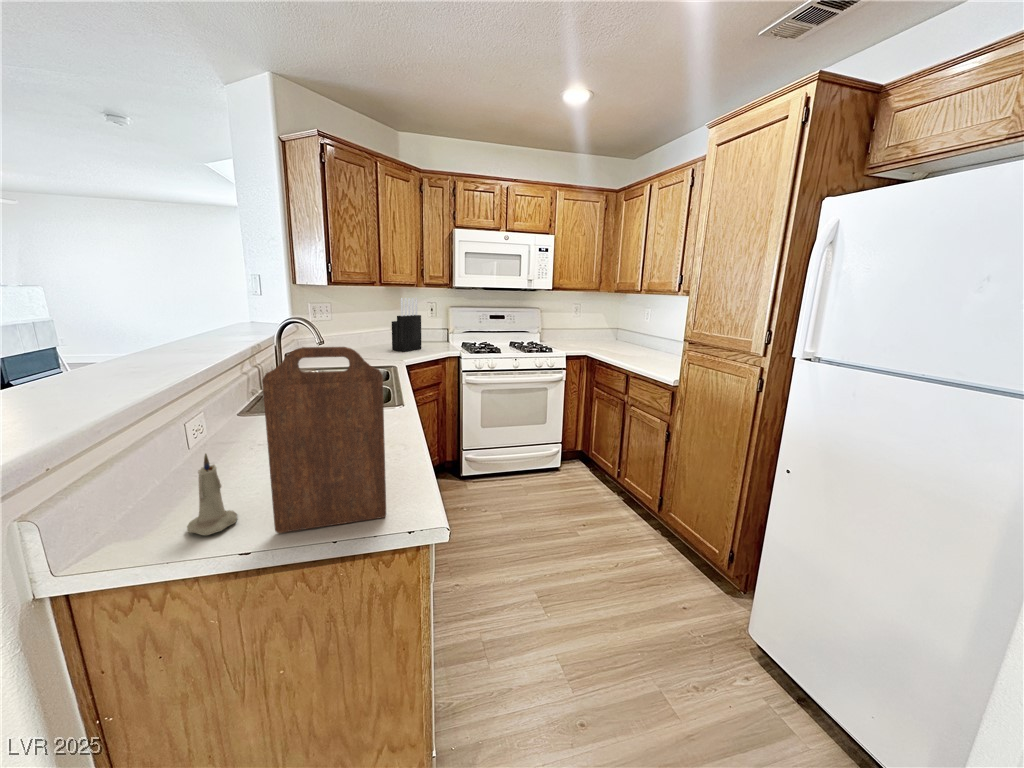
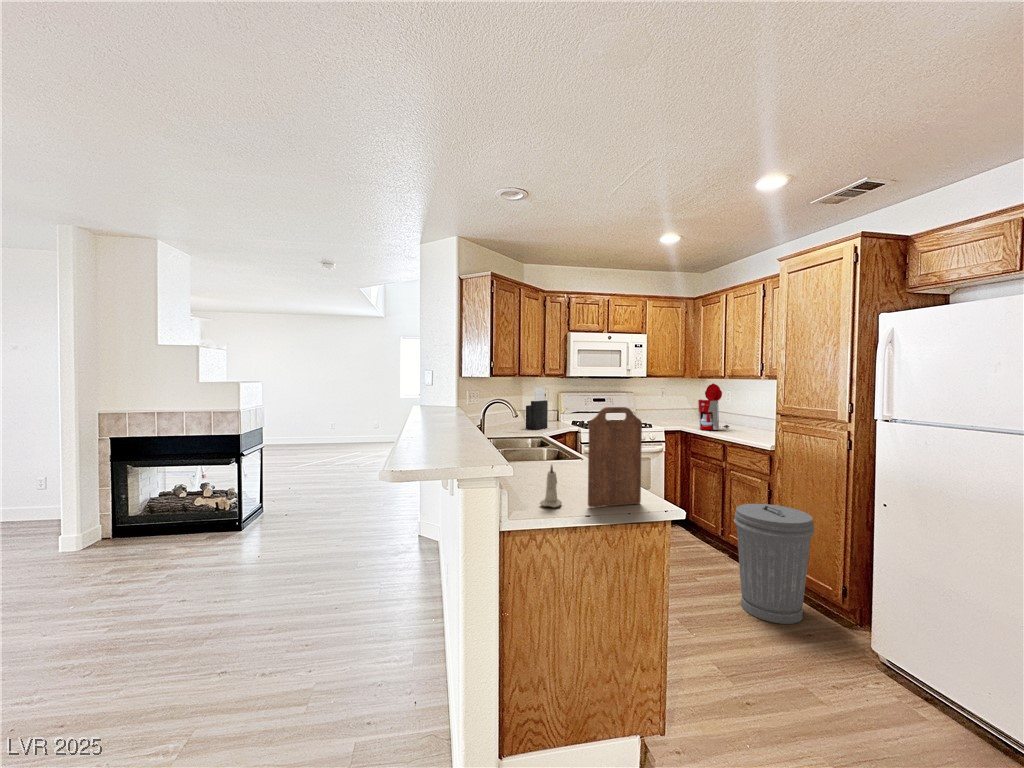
coffee maker: none [604,298,639,353] -> present [698,383,729,430]
trash can: none [614,451,707,597] -> present [734,504,815,624]

